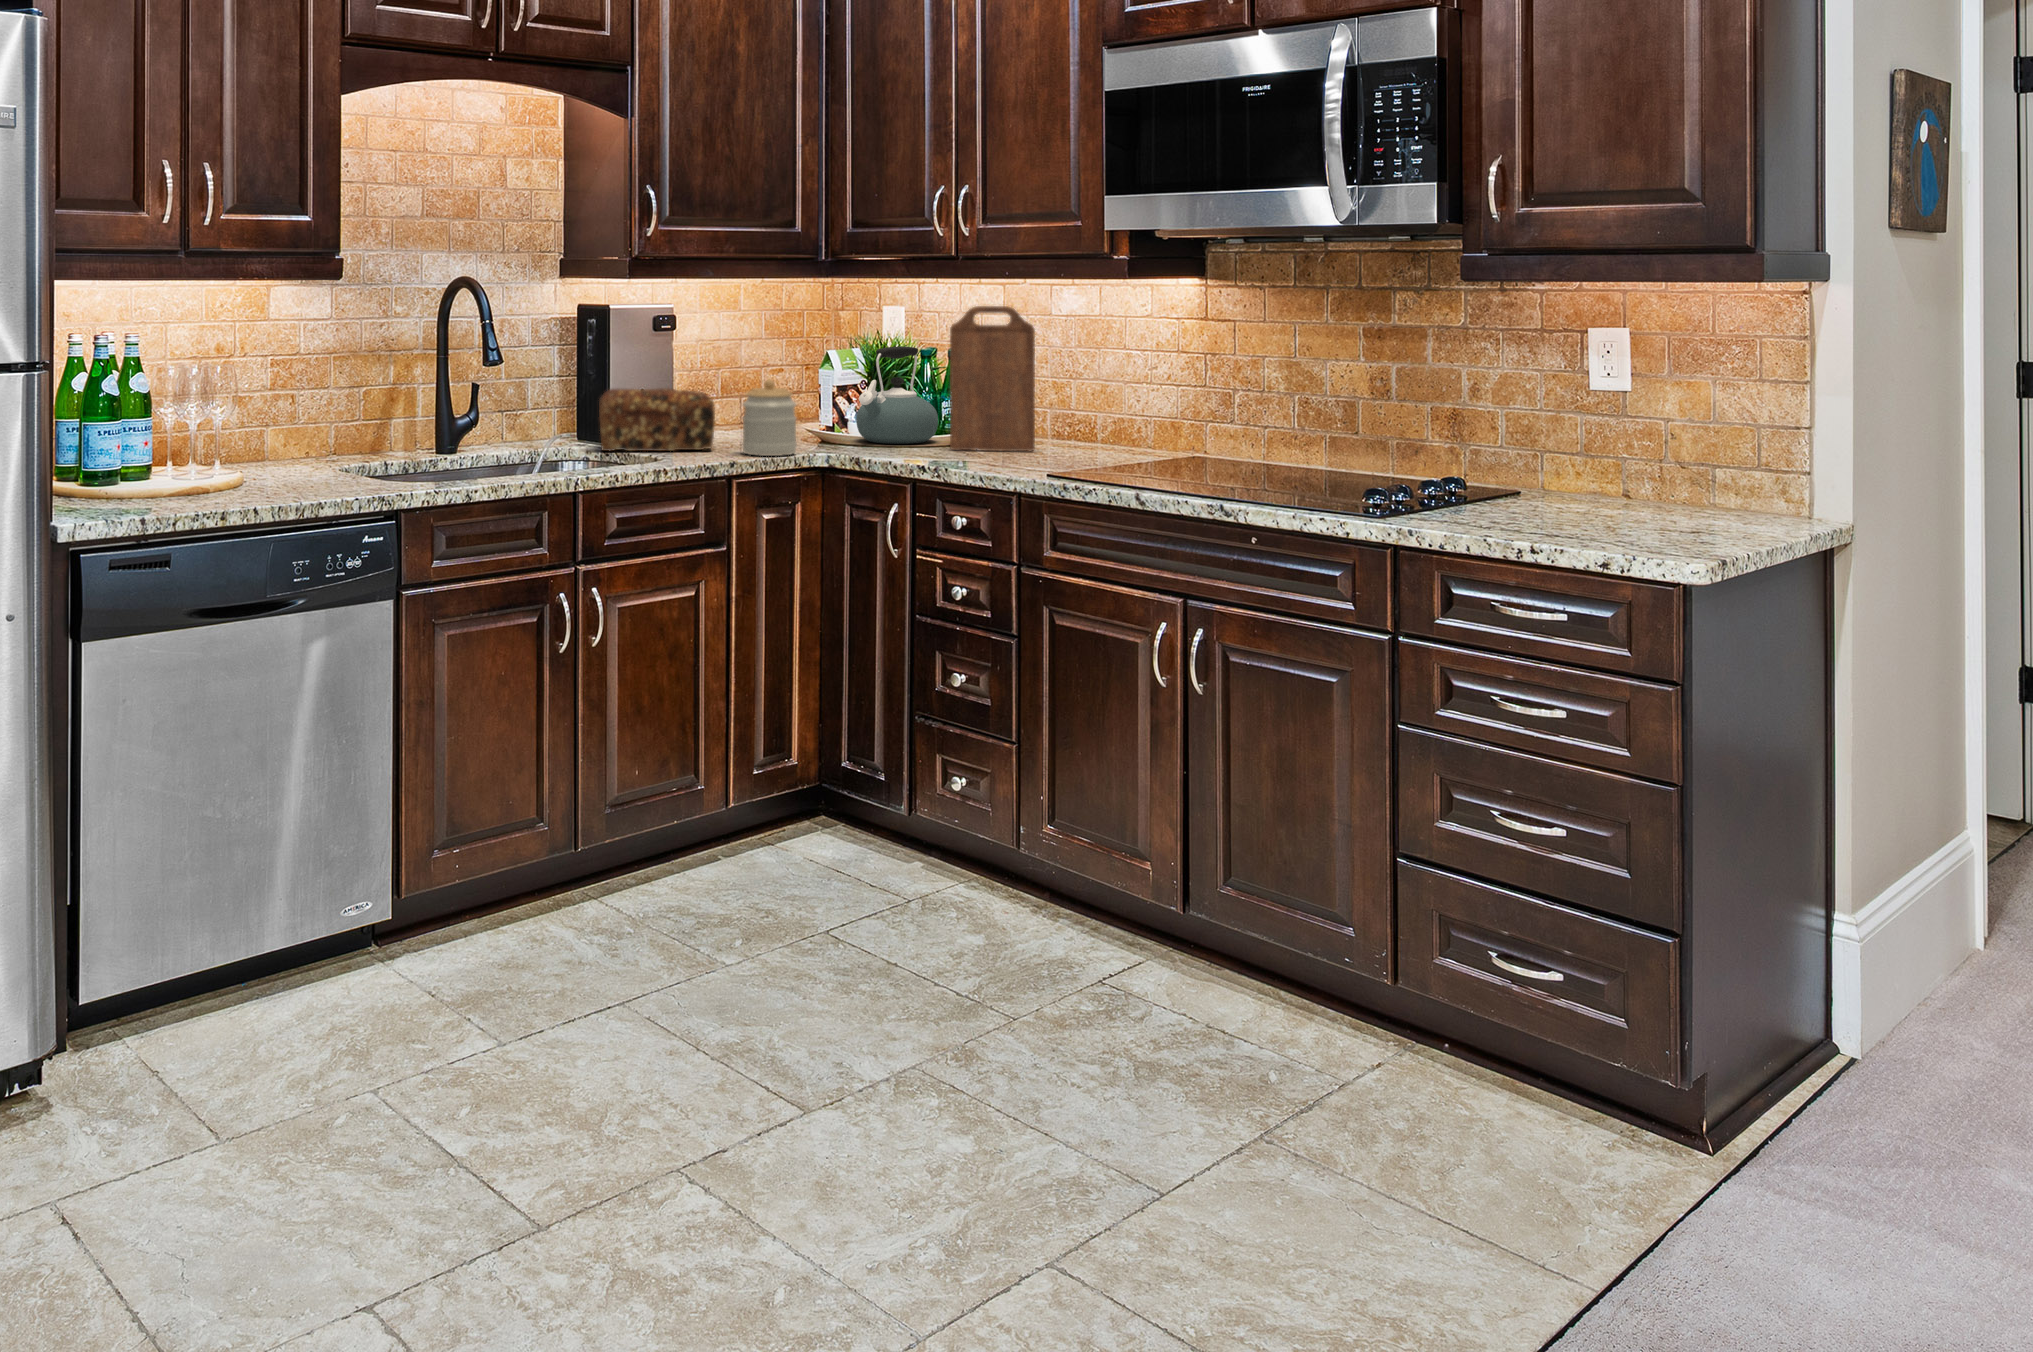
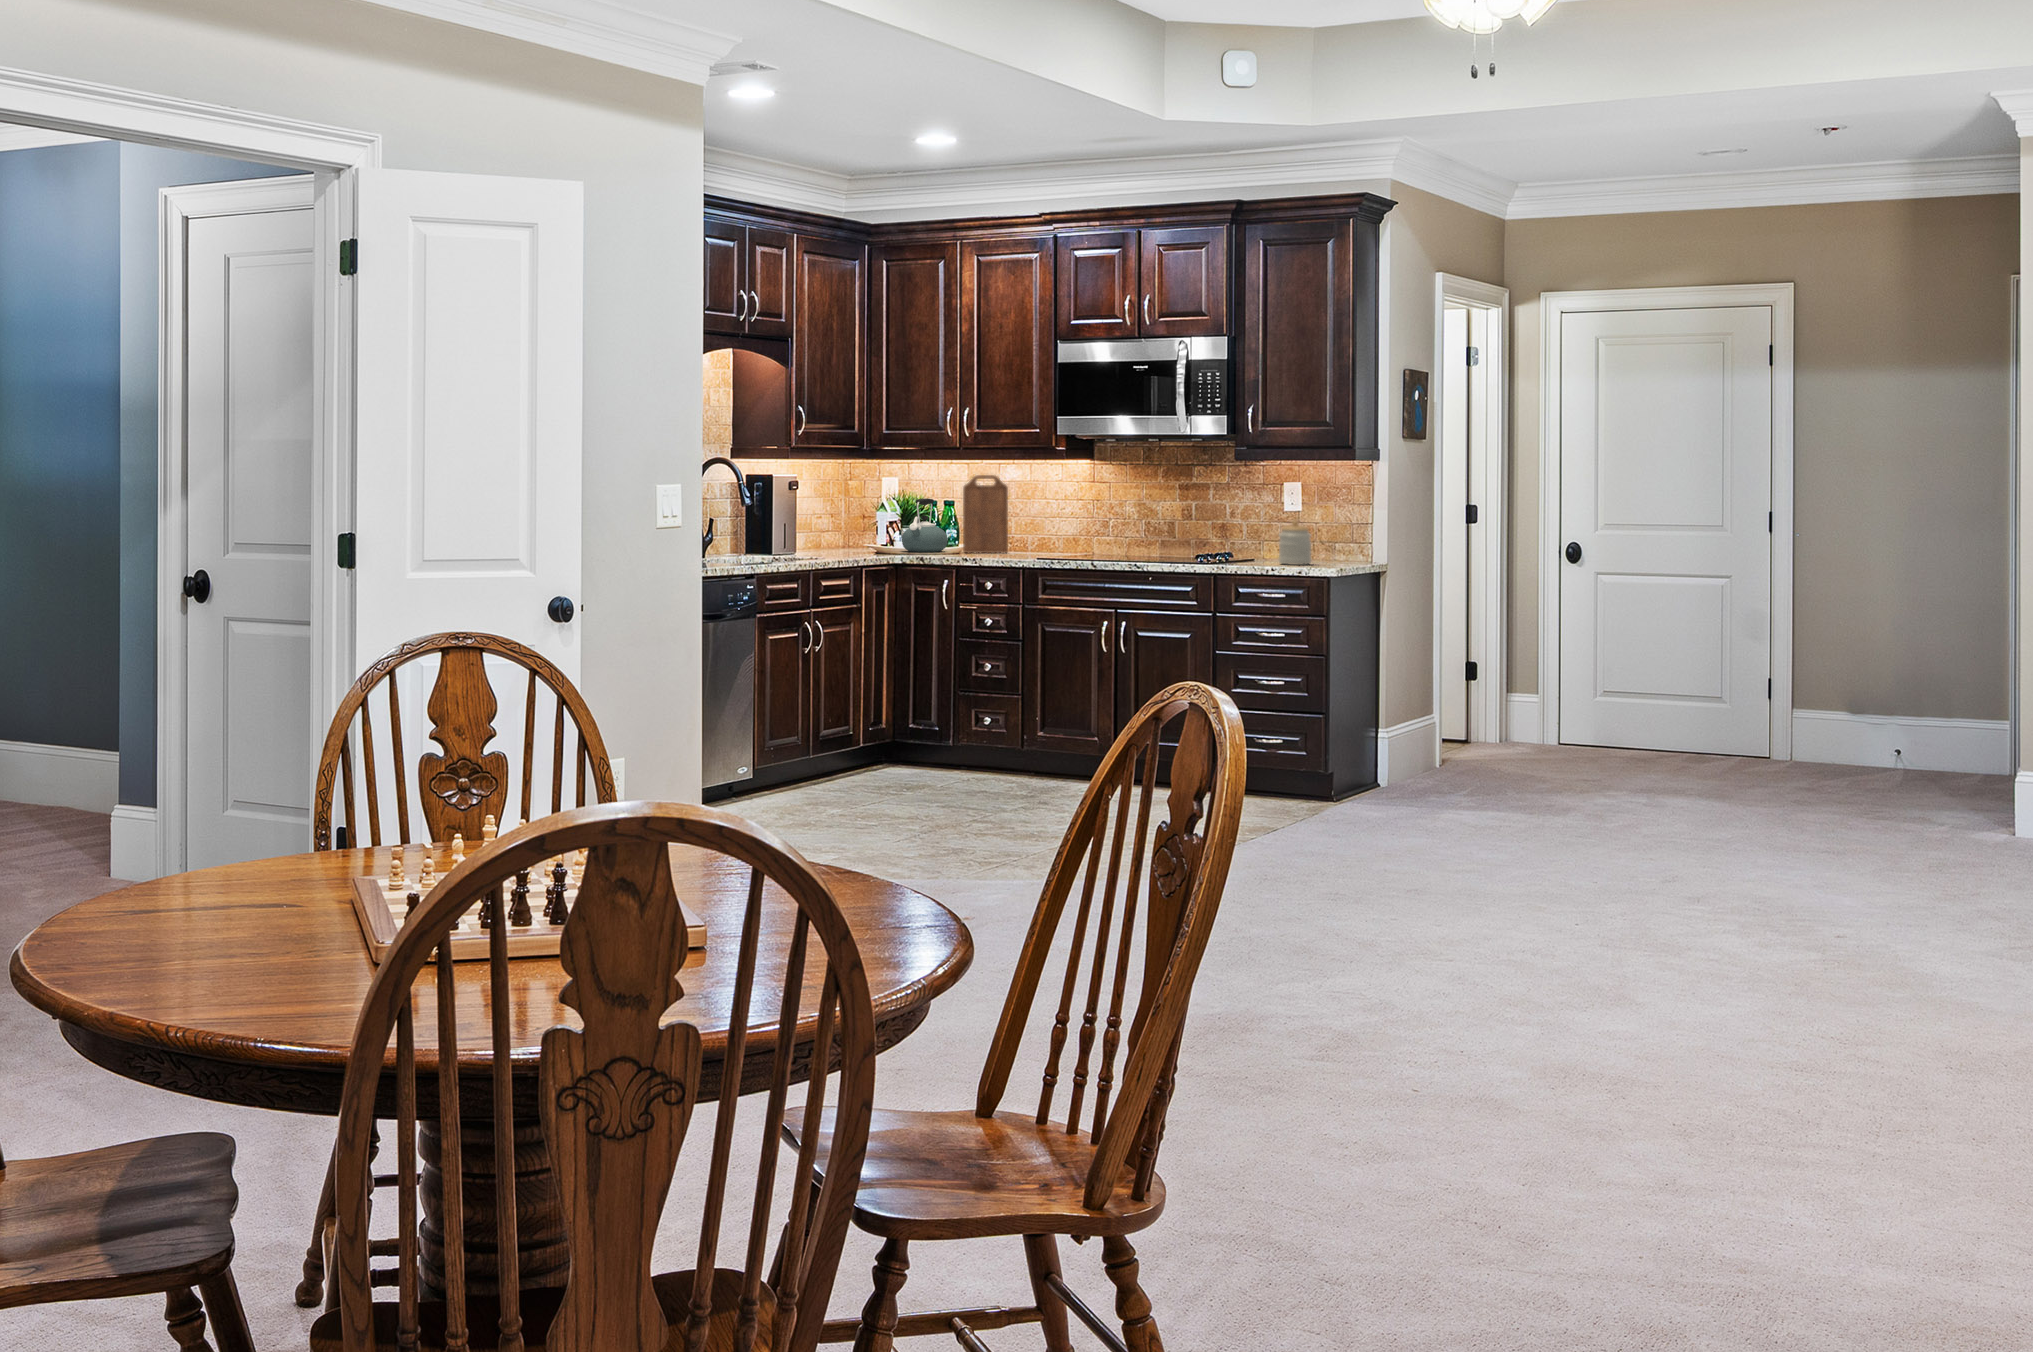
jar: present [742,379,797,456] -> present [1279,521,1312,565]
bread loaf: present [599,388,715,452] -> none [775,521,844,556]

